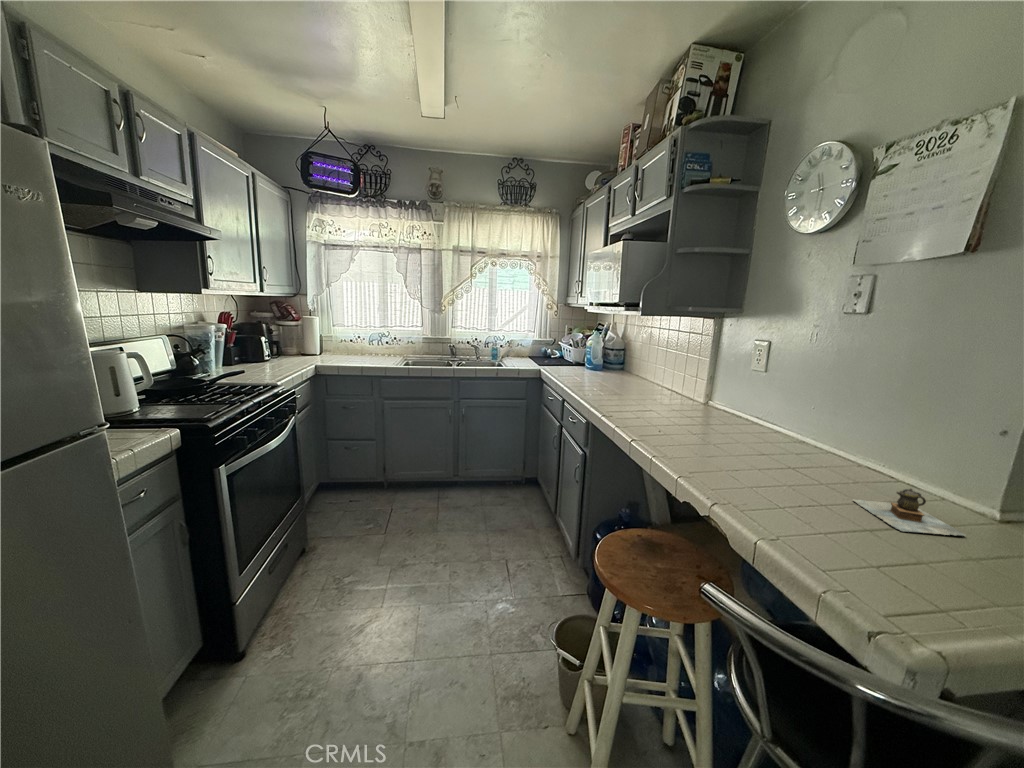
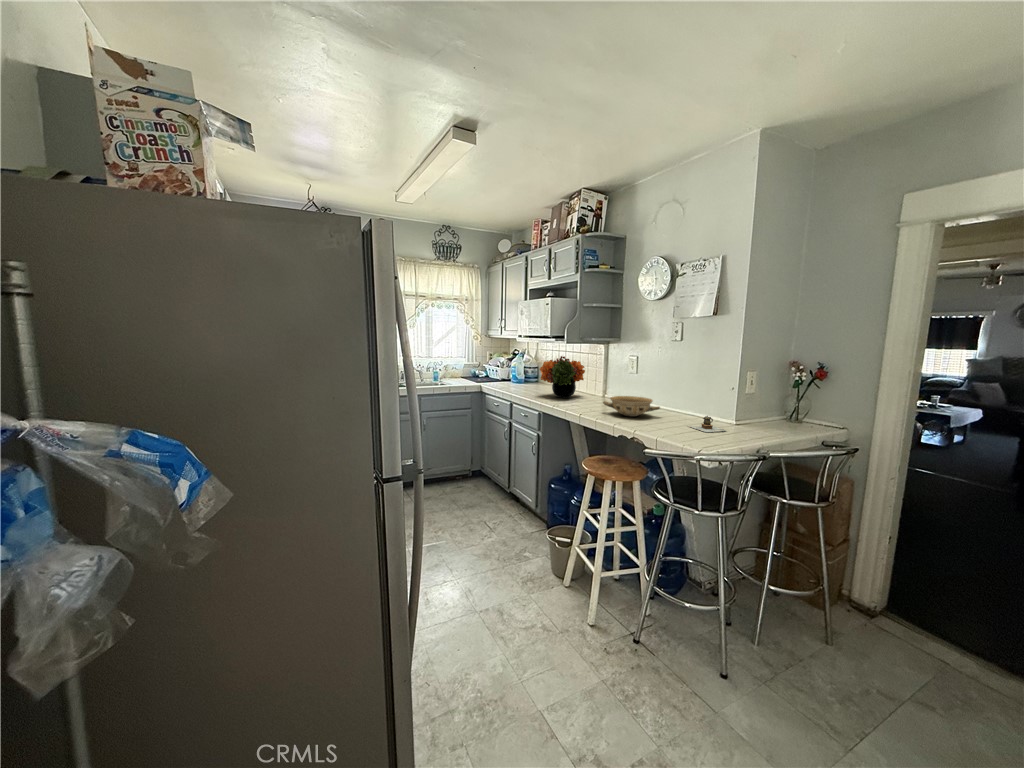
flower arrangement: none [601,335,677,400] -> present [540,356,585,398]
ceramic bowl: none [681,411,796,456] -> present [603,396,660,417]

